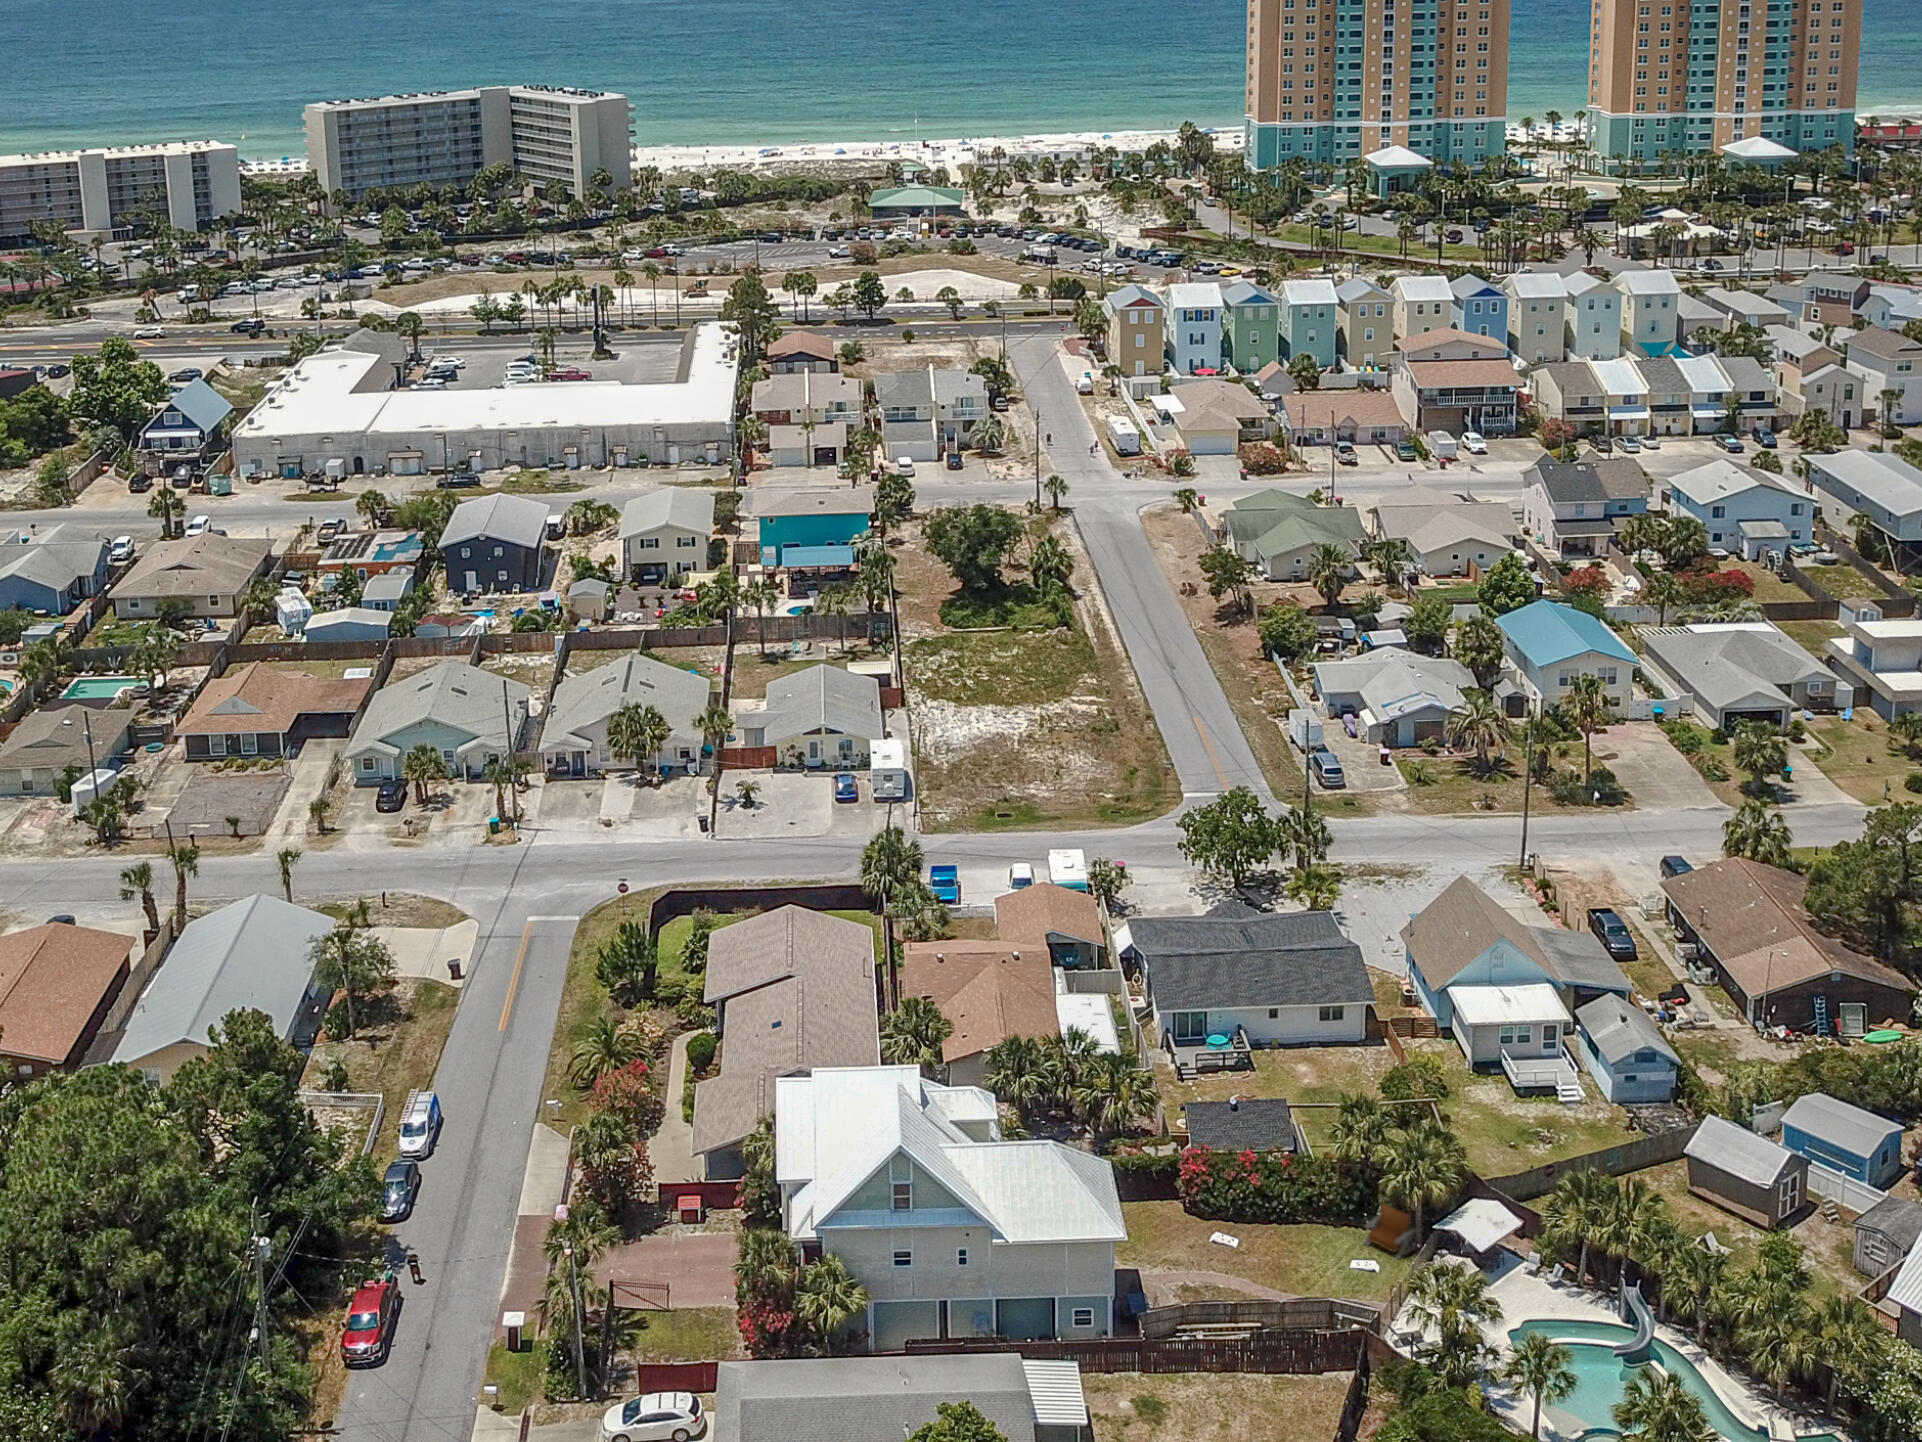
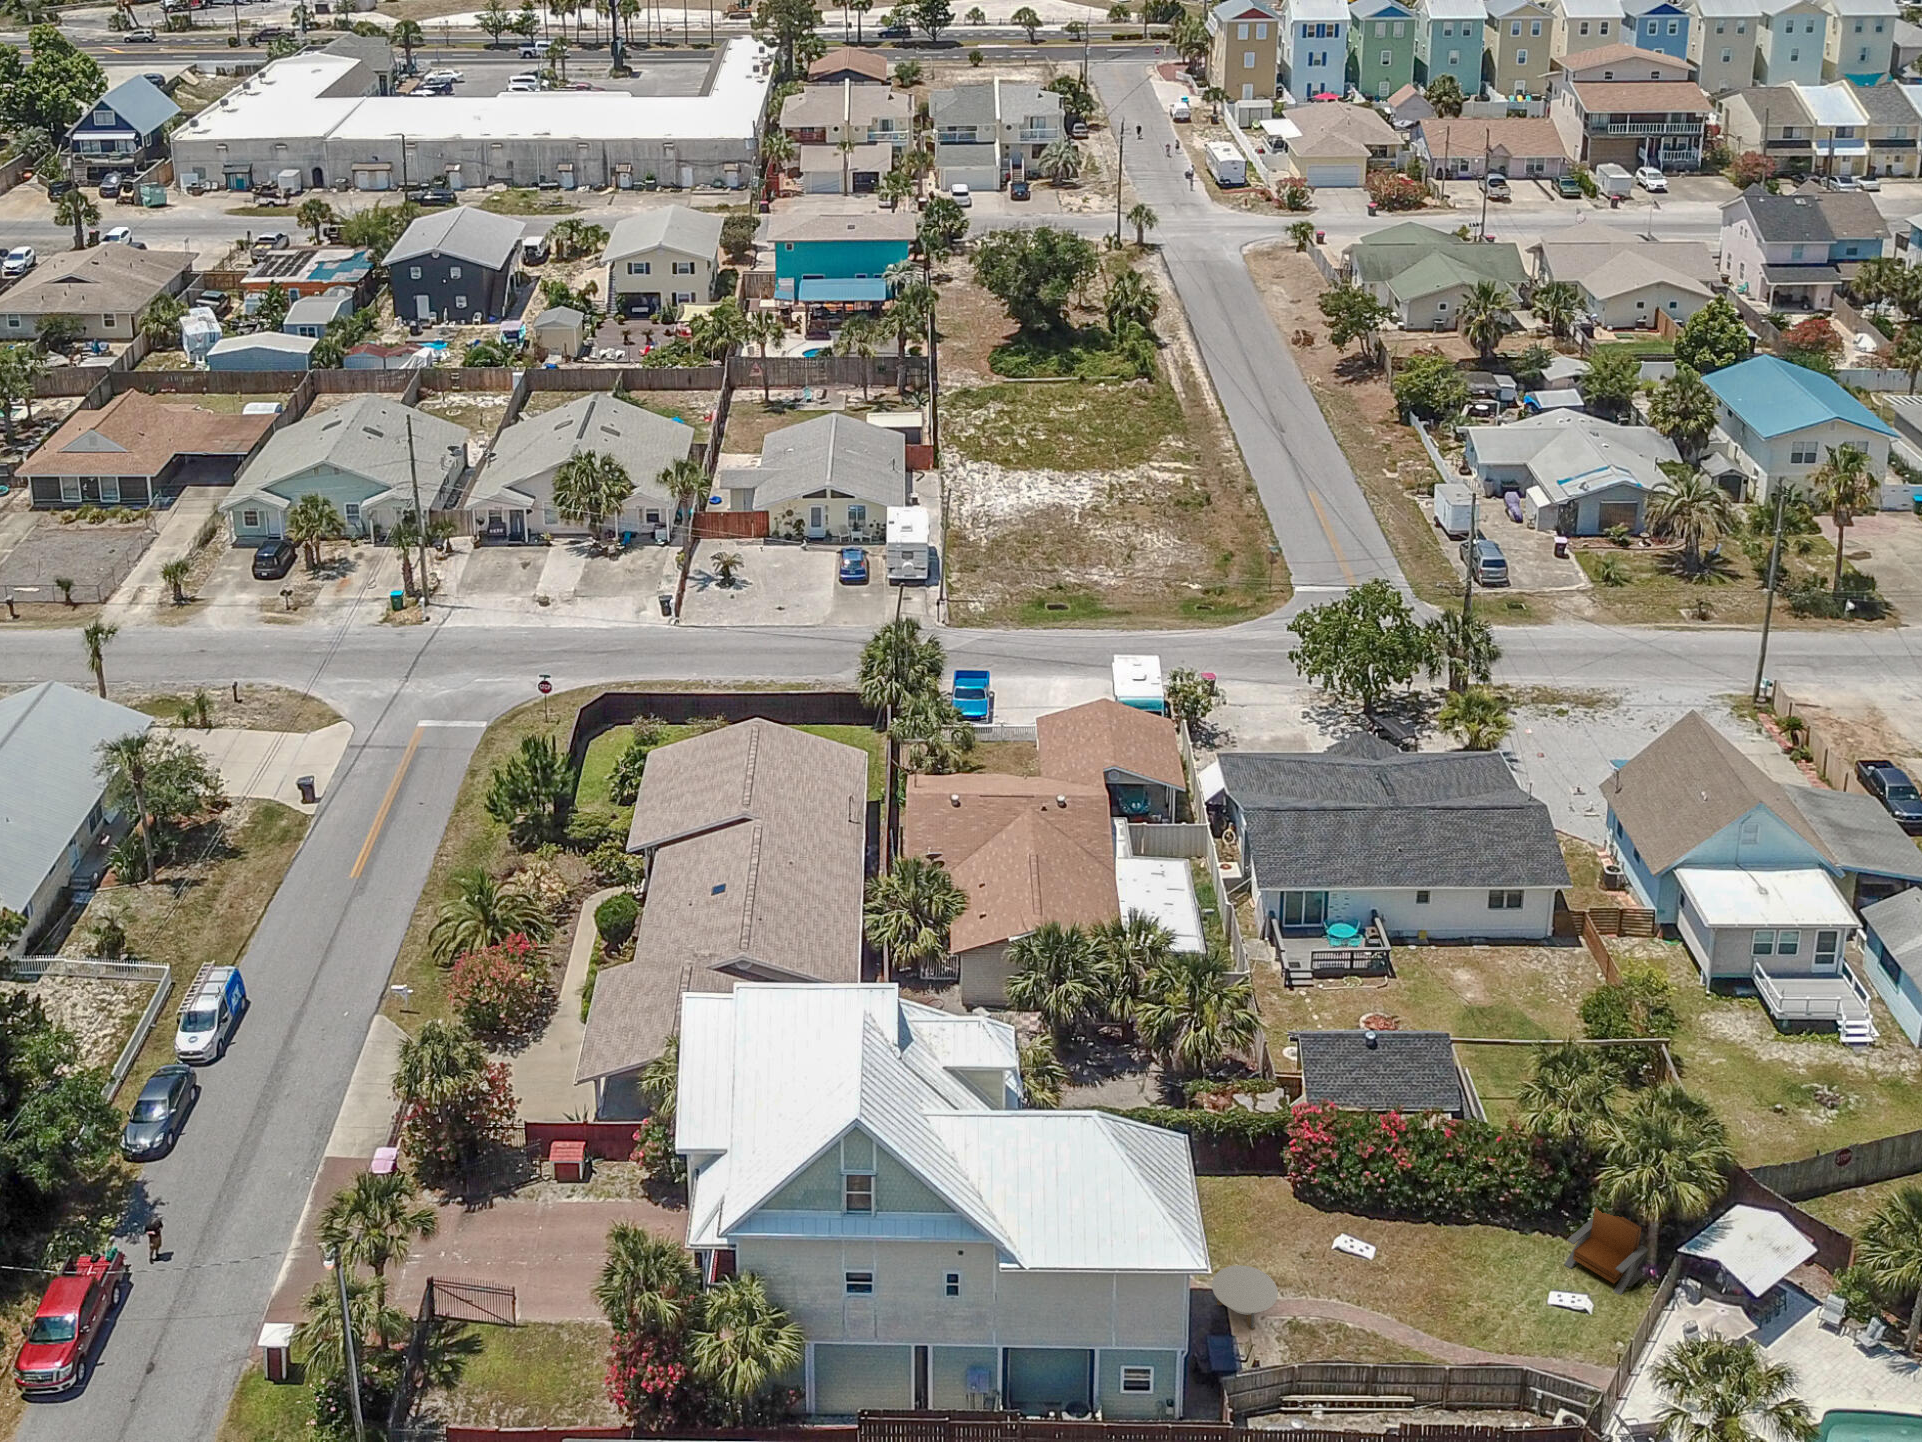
round table: none [1130,1250,1174,1292] -> present [1212,1265,1278,1330]

